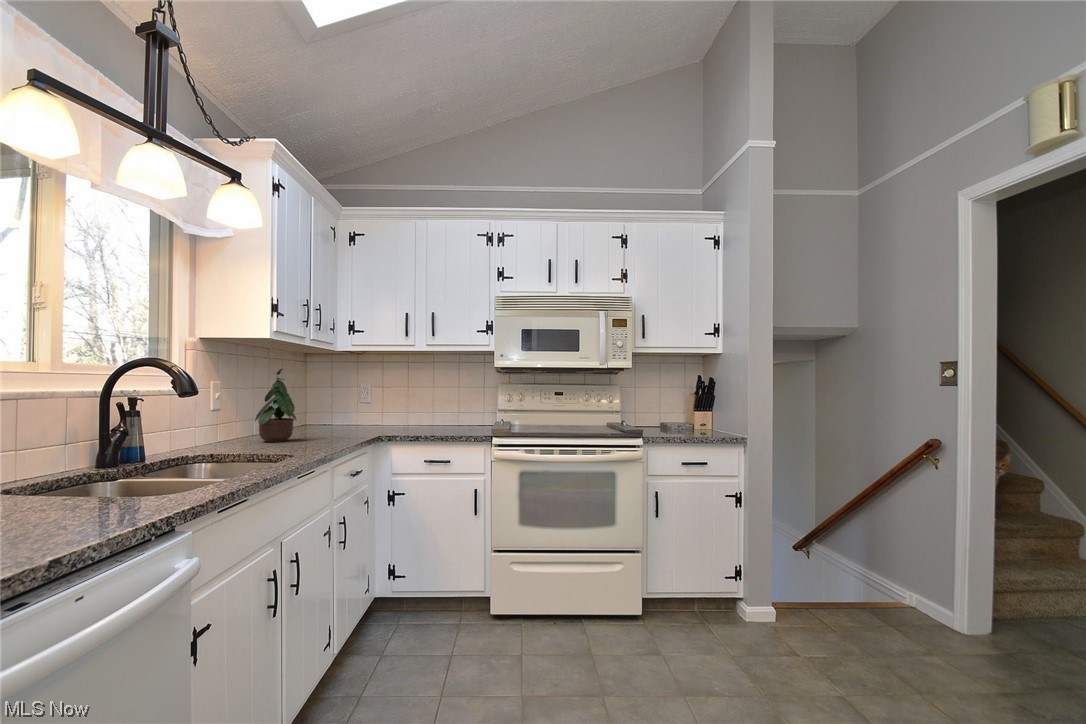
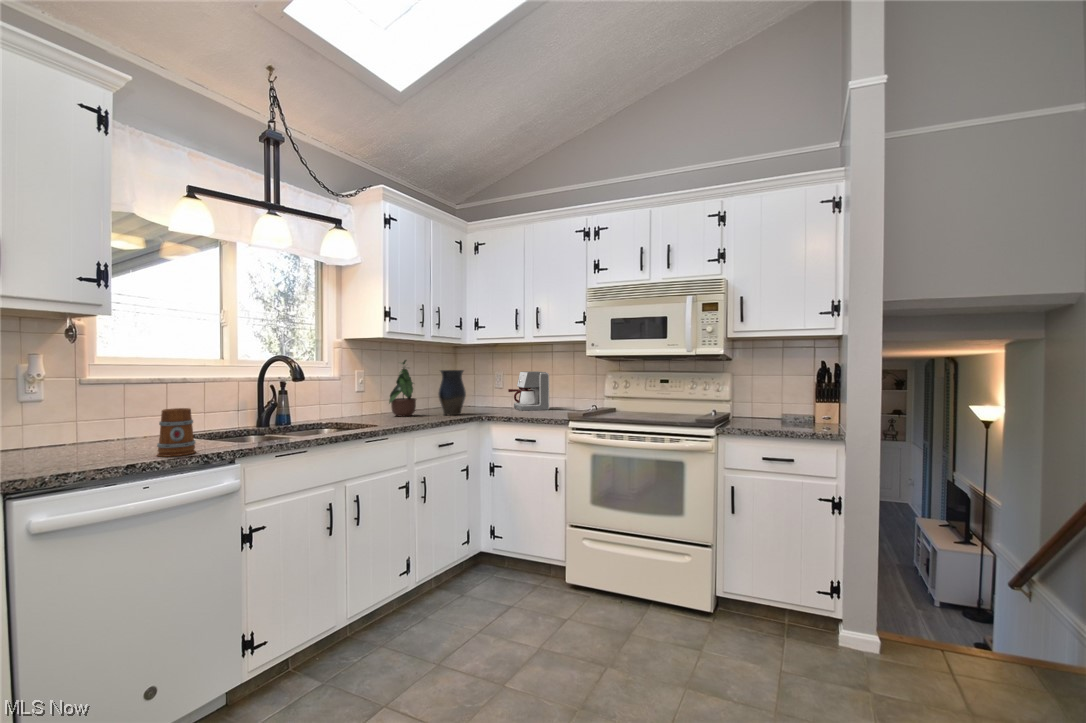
vase: none [321,382,356,438] -> present [438,370,466,415]
coffee maker: none [384,384,436,429] -> present [508,371,549,411]
mug: none [65,440,137,524] -> present [157,408,196,457]

